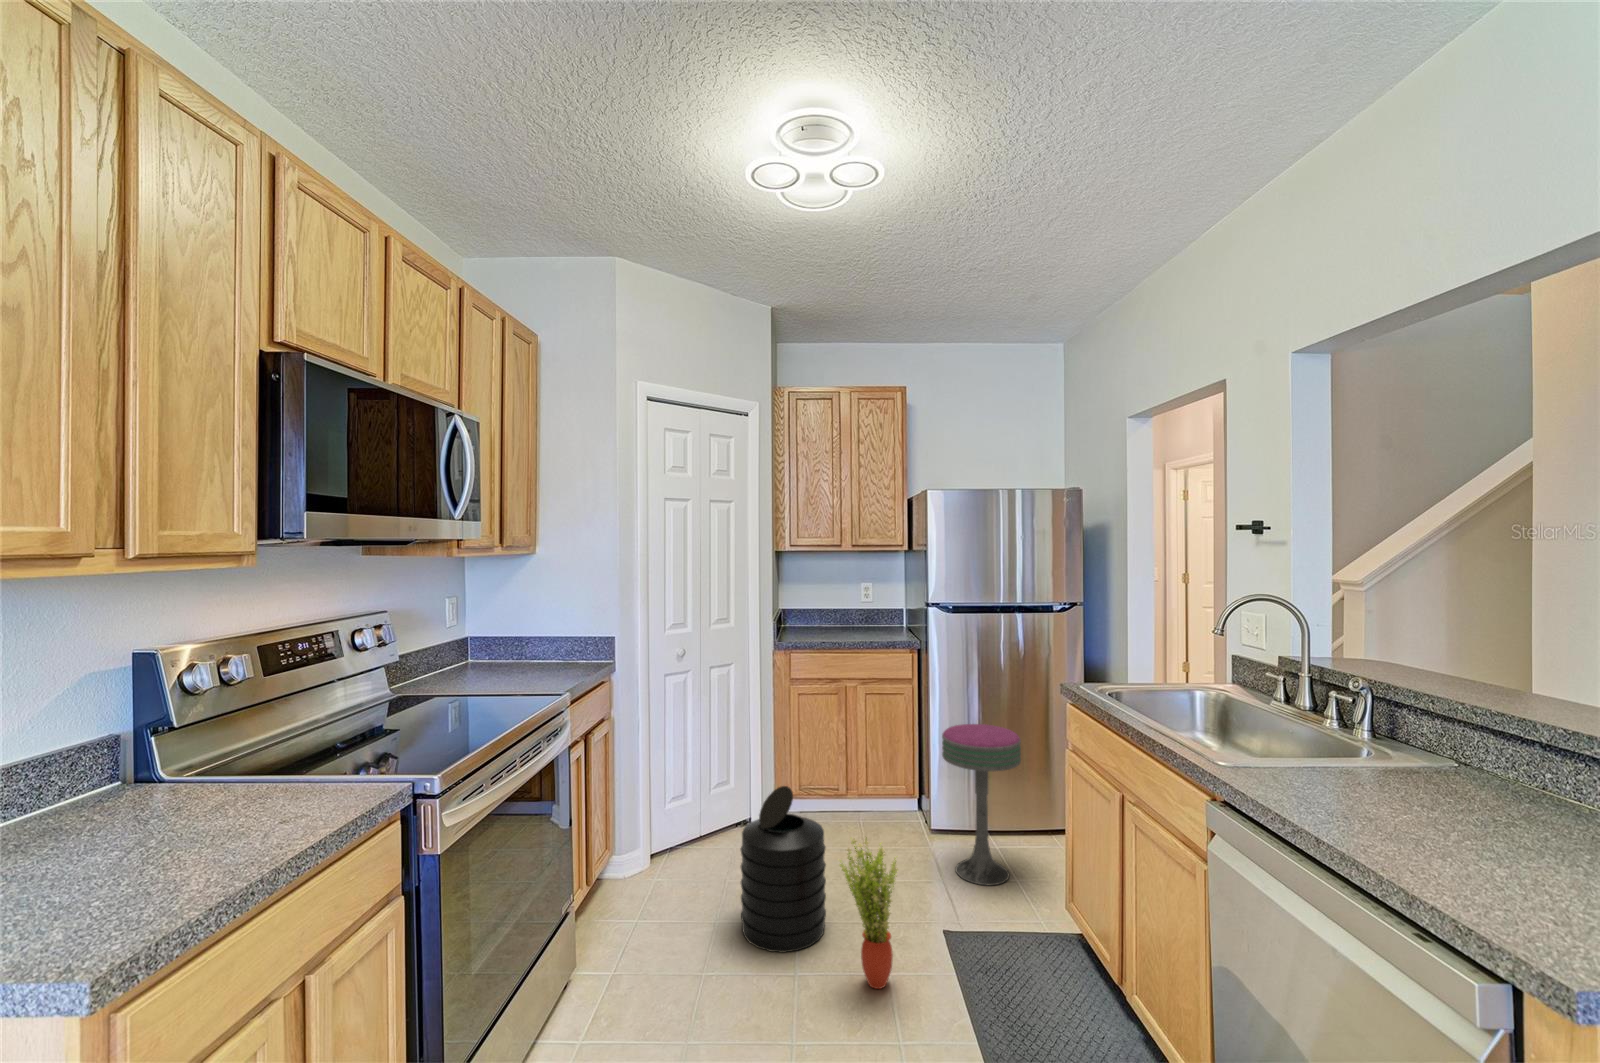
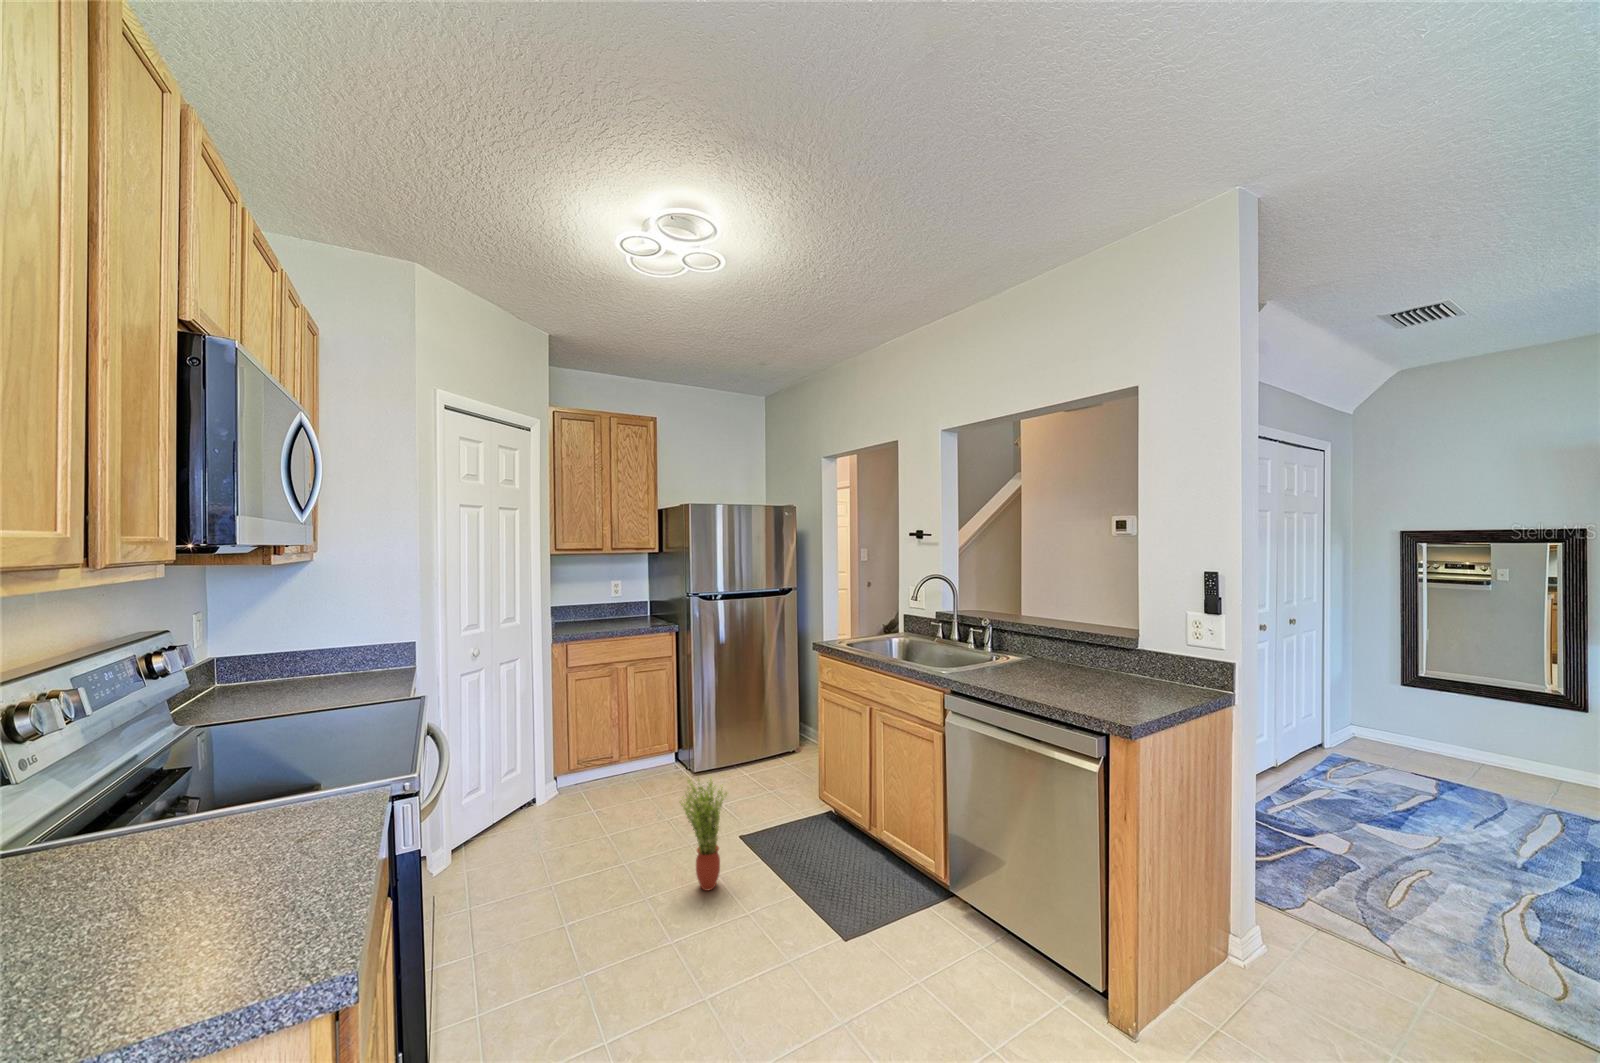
bar stool: present [942,724,1021,885] -> none [713,683,771,803]
trash can: present [741,786,826,952] -> none [573,753,650,895]

